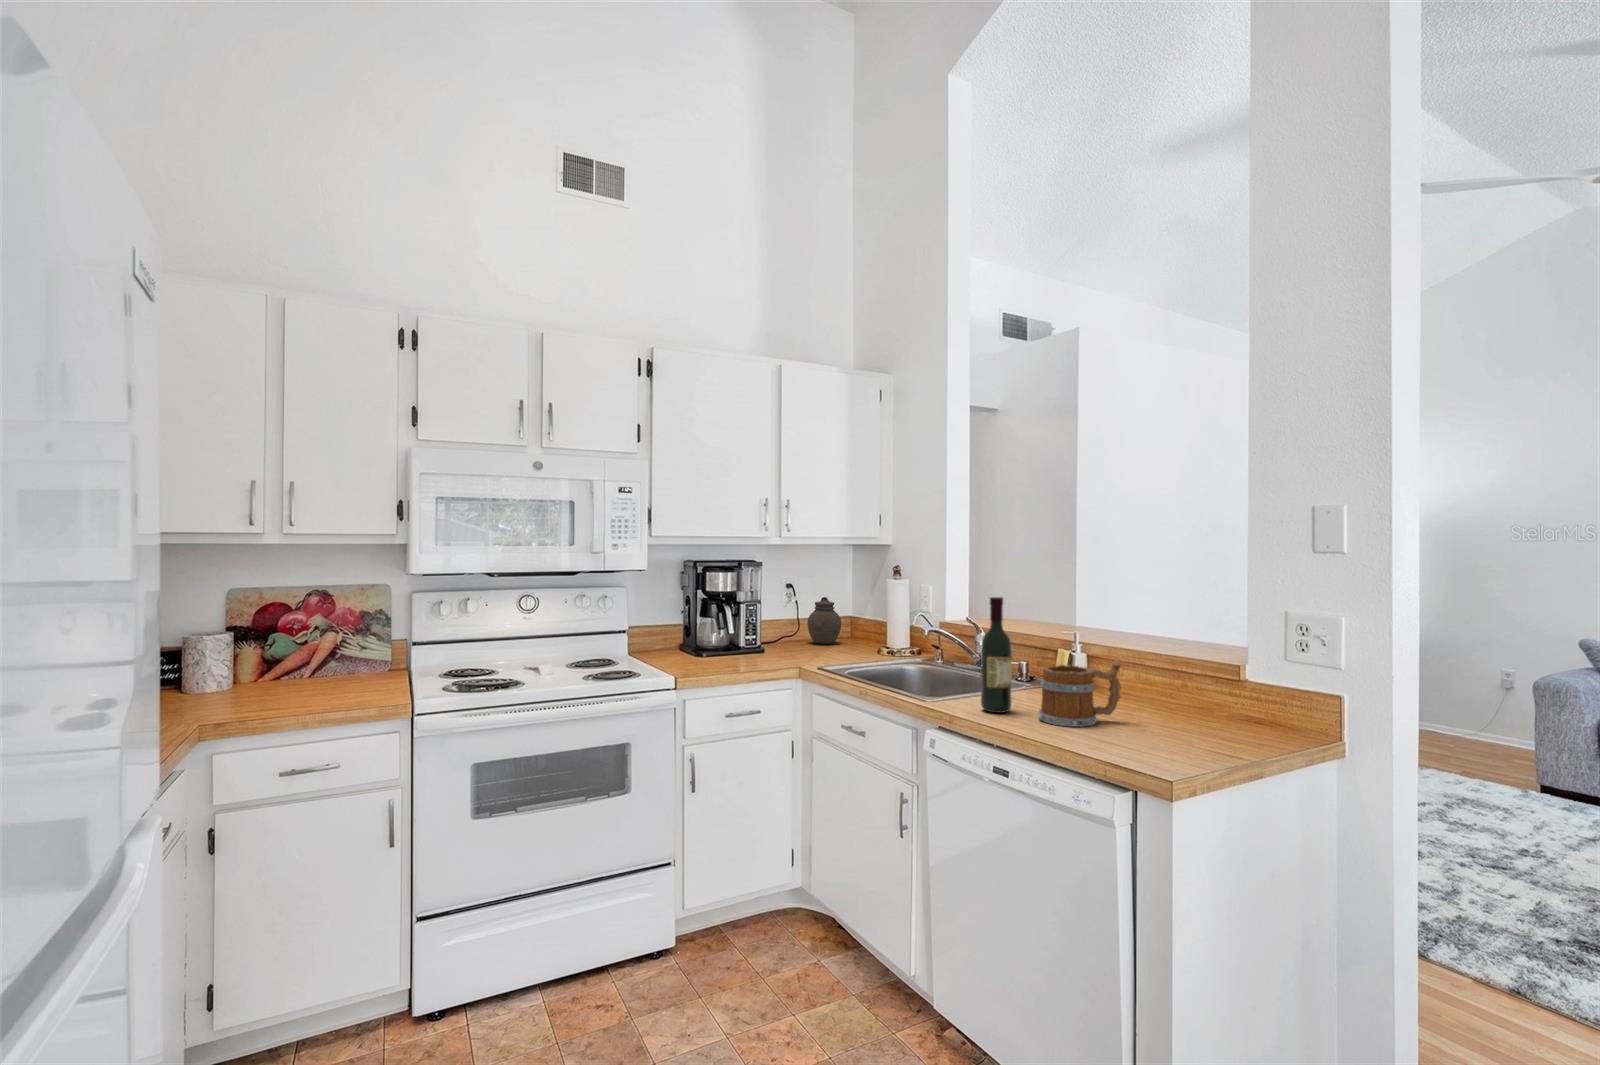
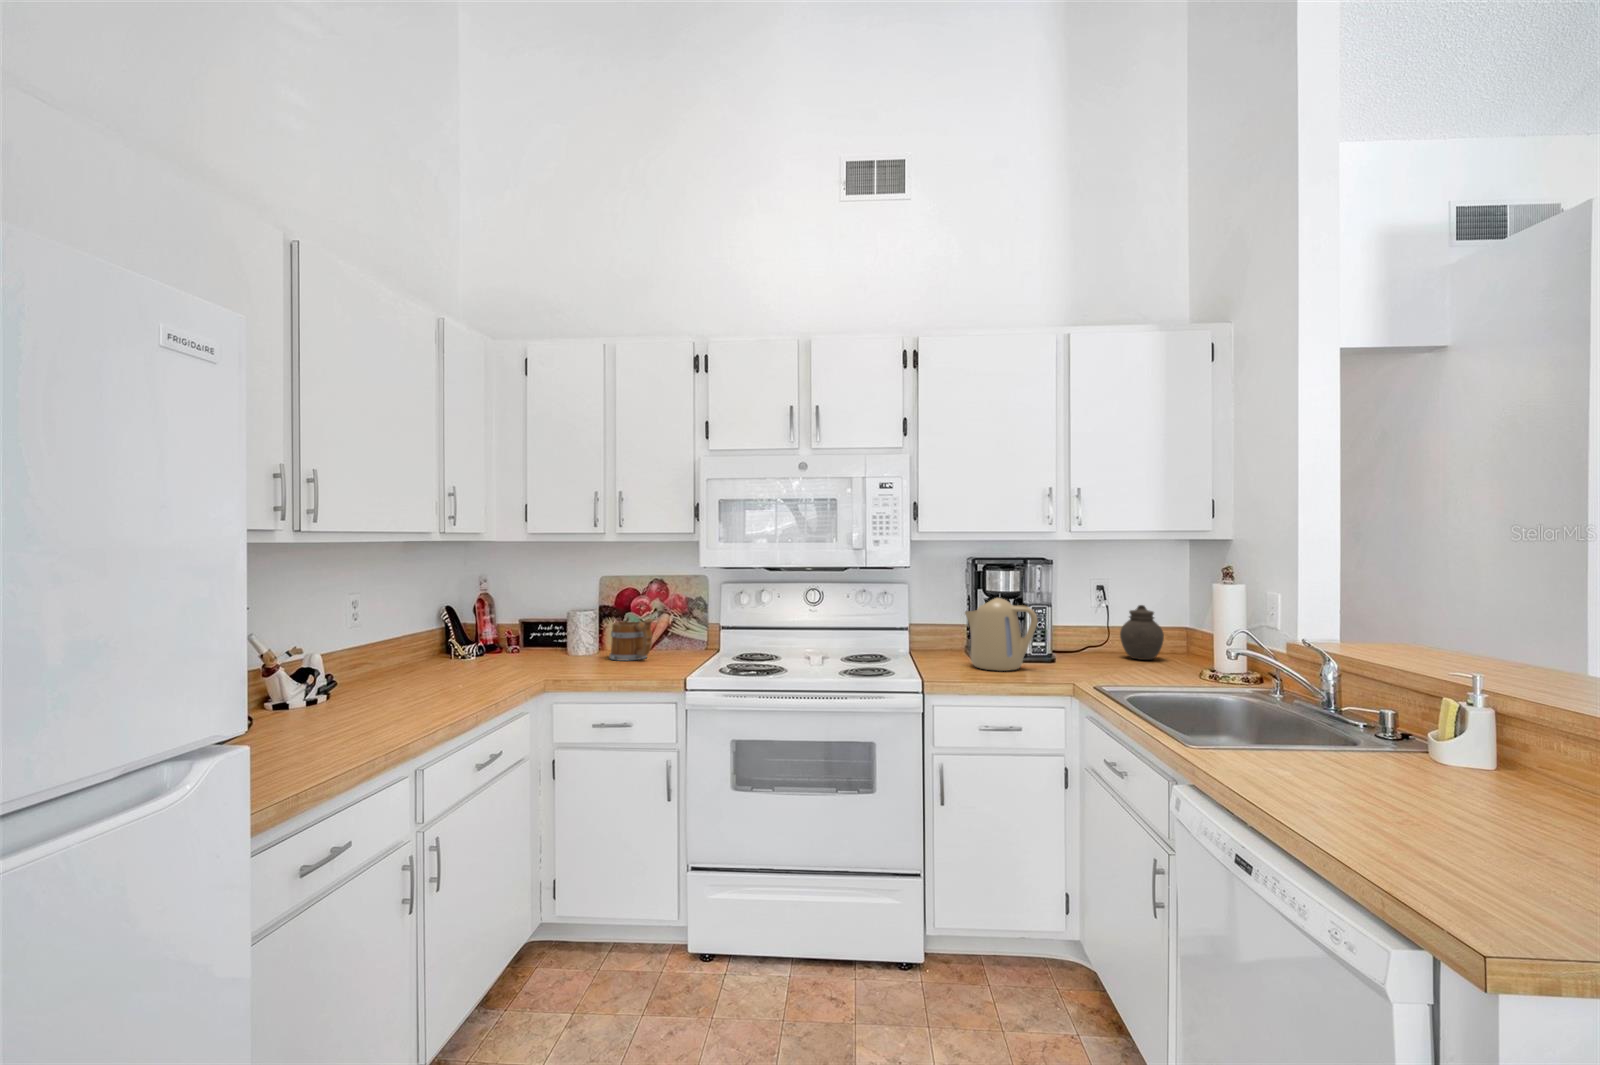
kettle: none [694,596,761,664] -> present [965,598,1038,671]
wine bottle: present [981,597,1012,713] -> none [1250,609,1302,777]
mug: present [1039,661,1122,727] -> present [609,619,653,661]

